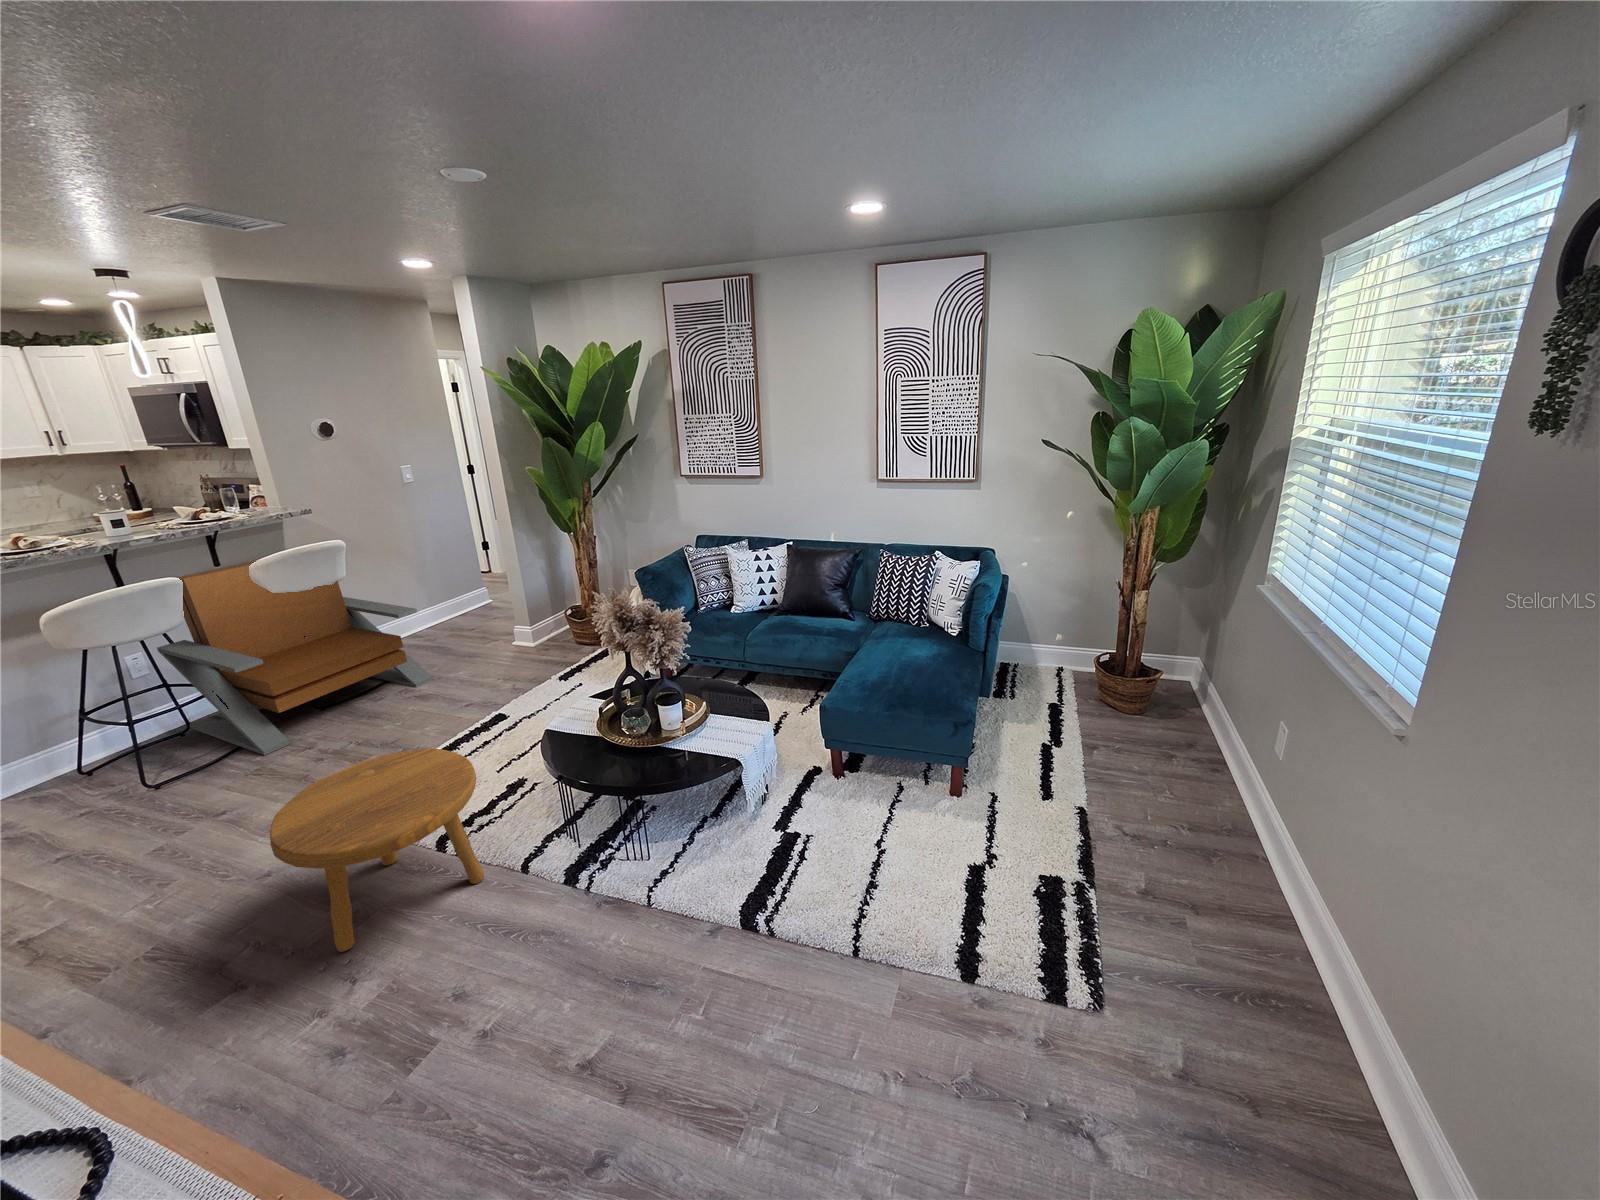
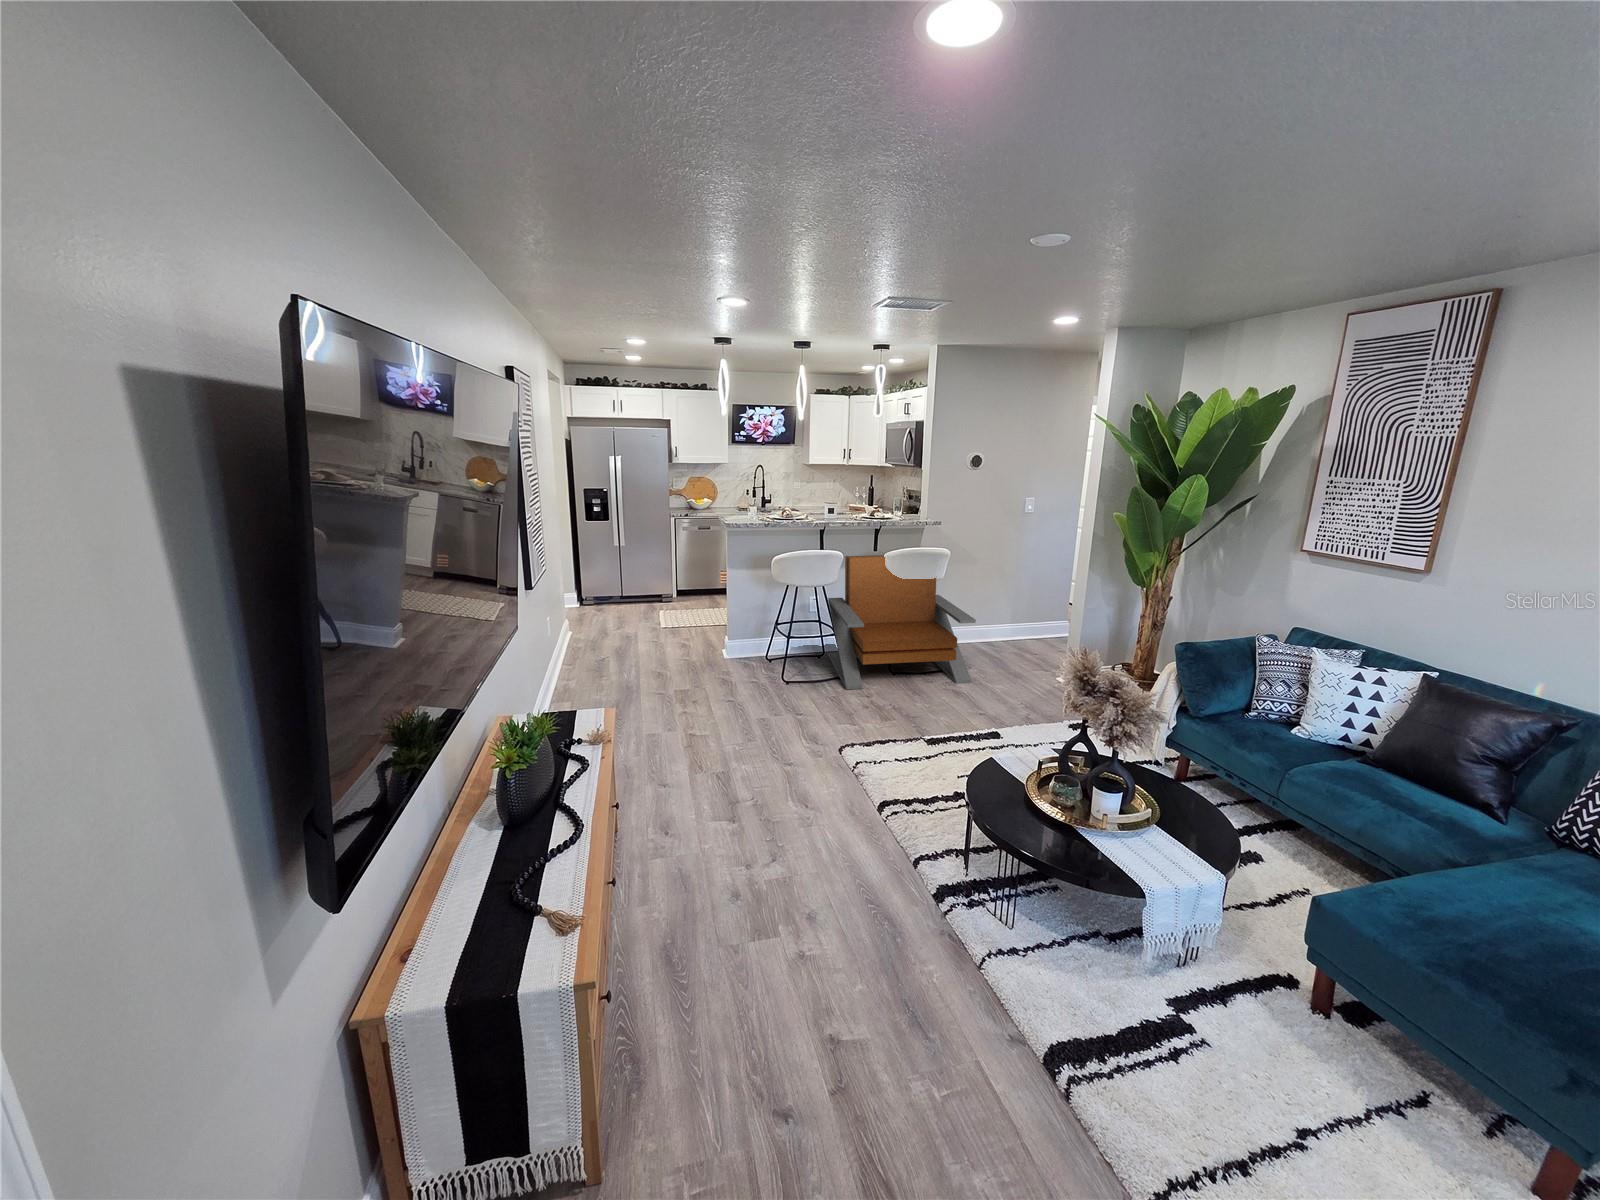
footstool: present [270,748,484,952] -> none [783,715,914,849]

